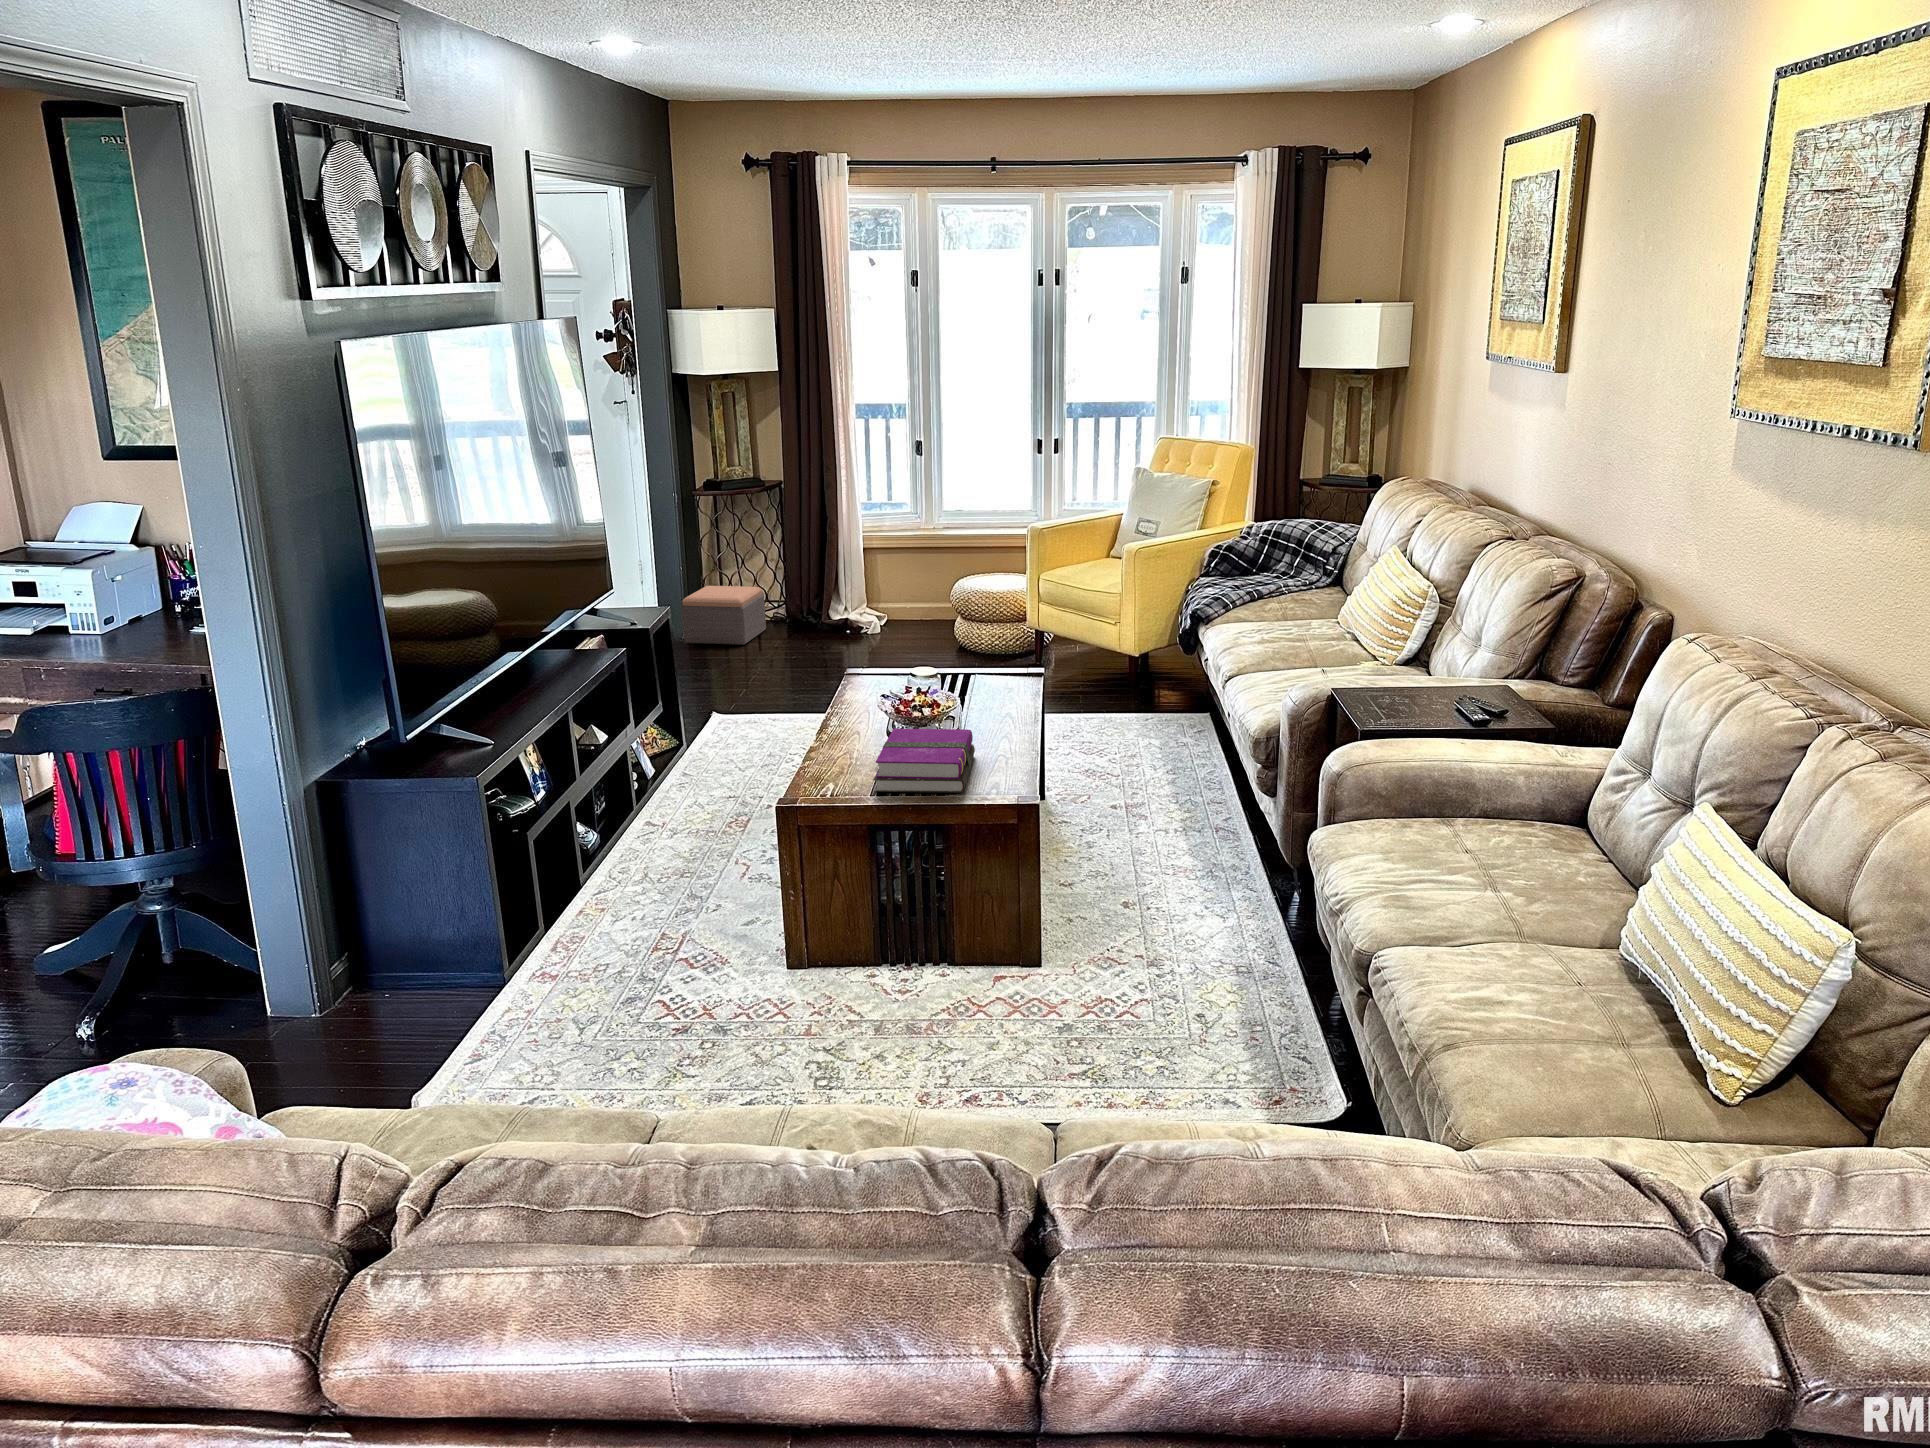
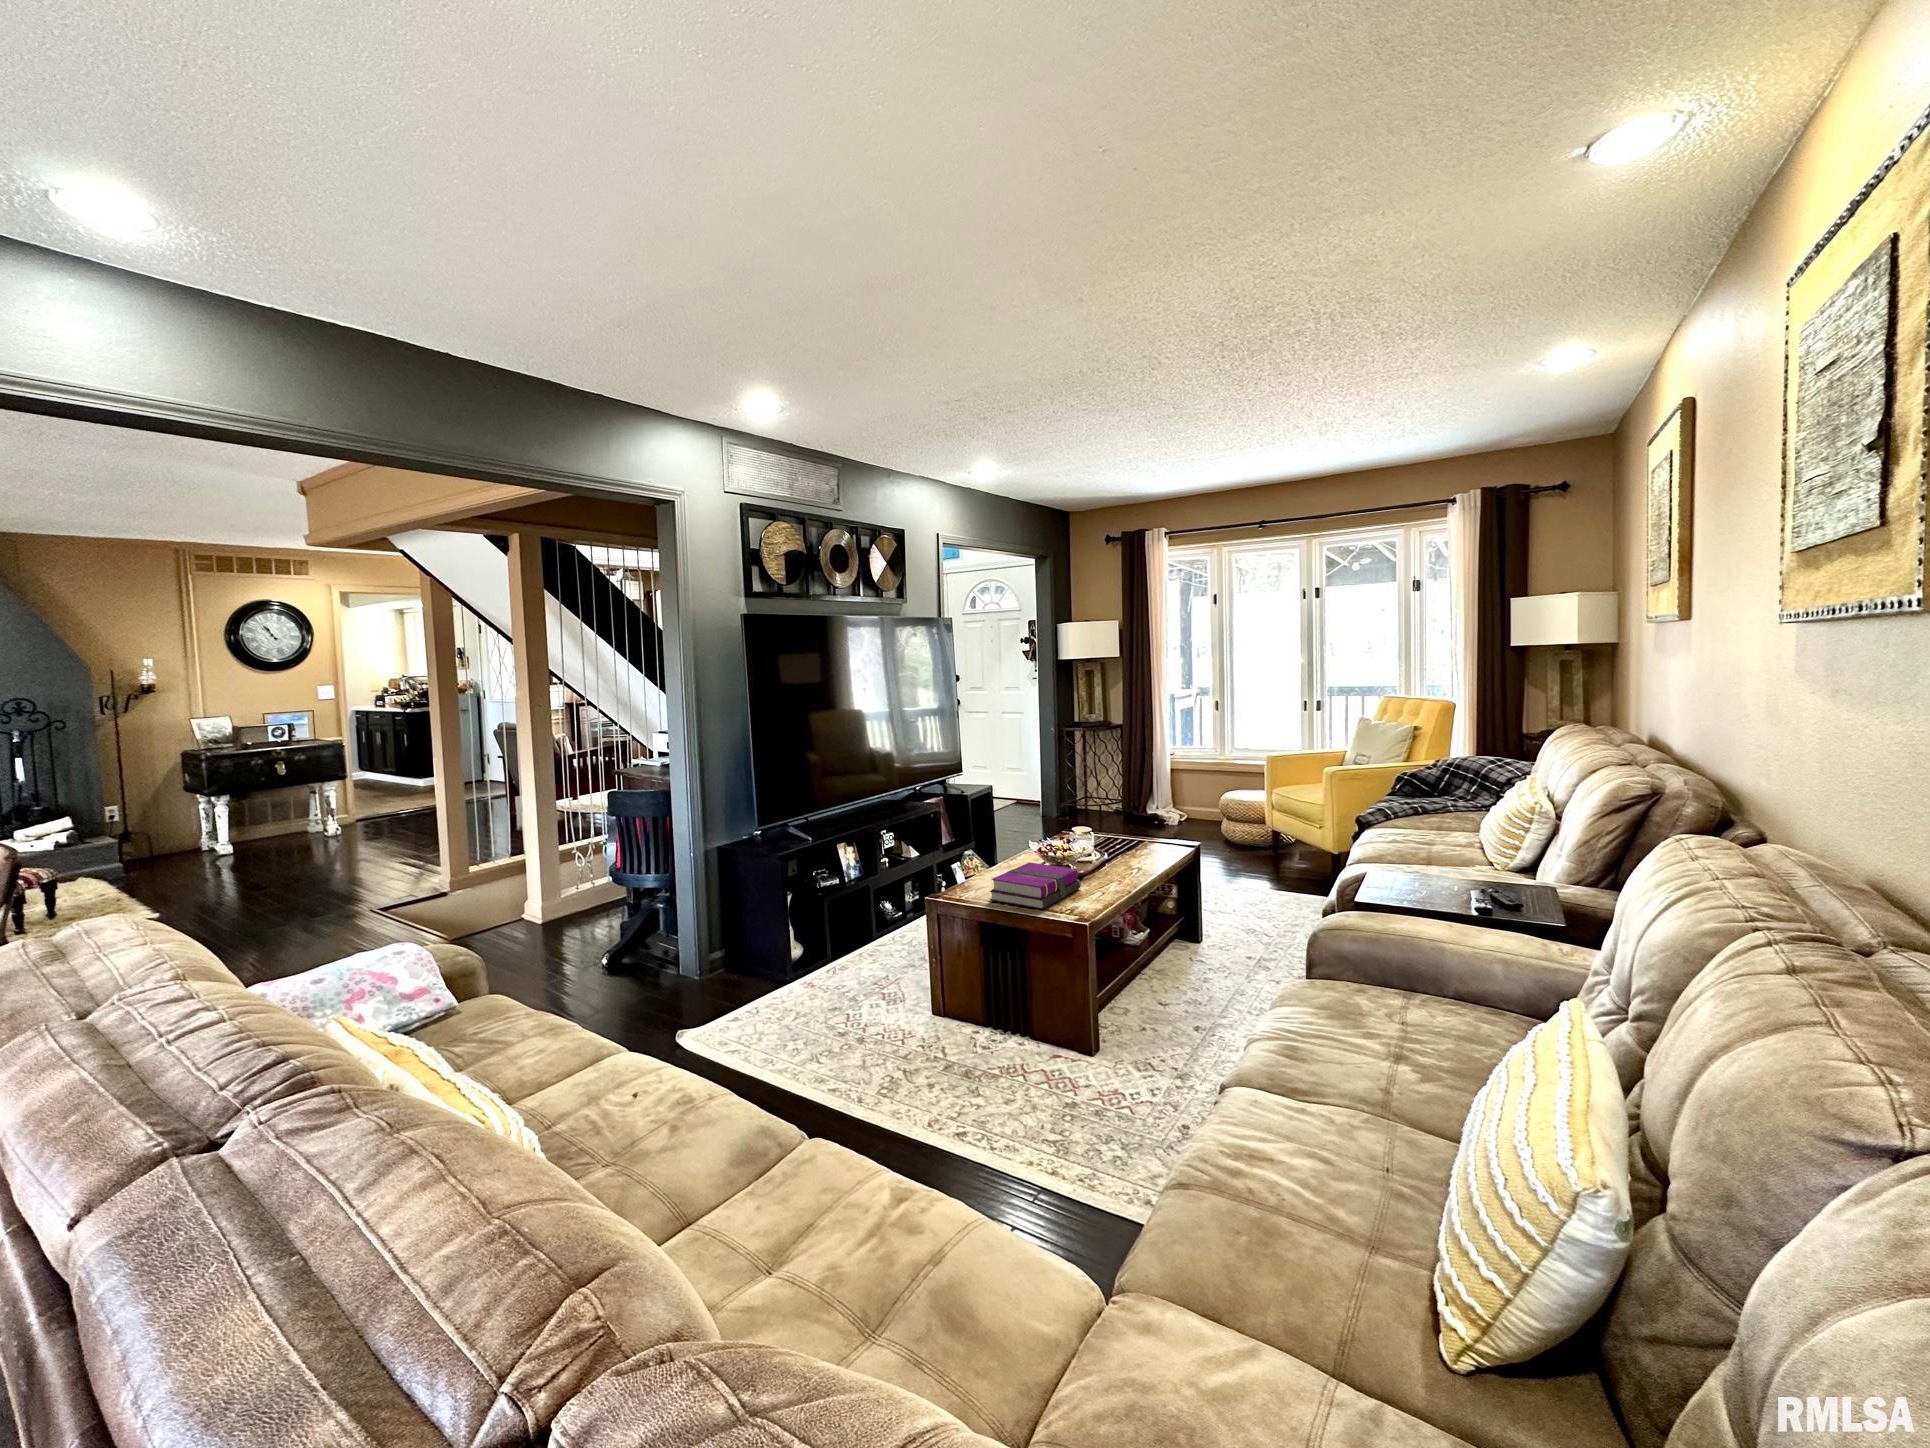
footstool: present [681,586,766,645] -> none [1052,786,1106,823]

